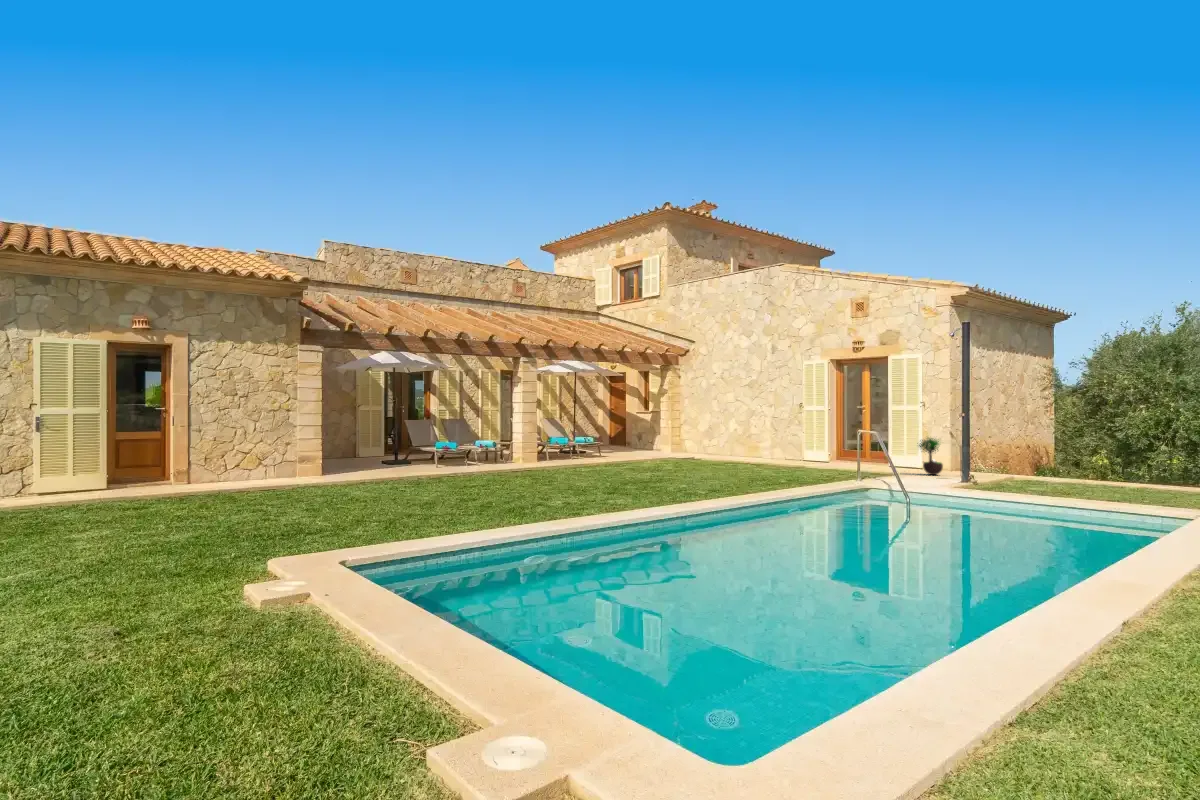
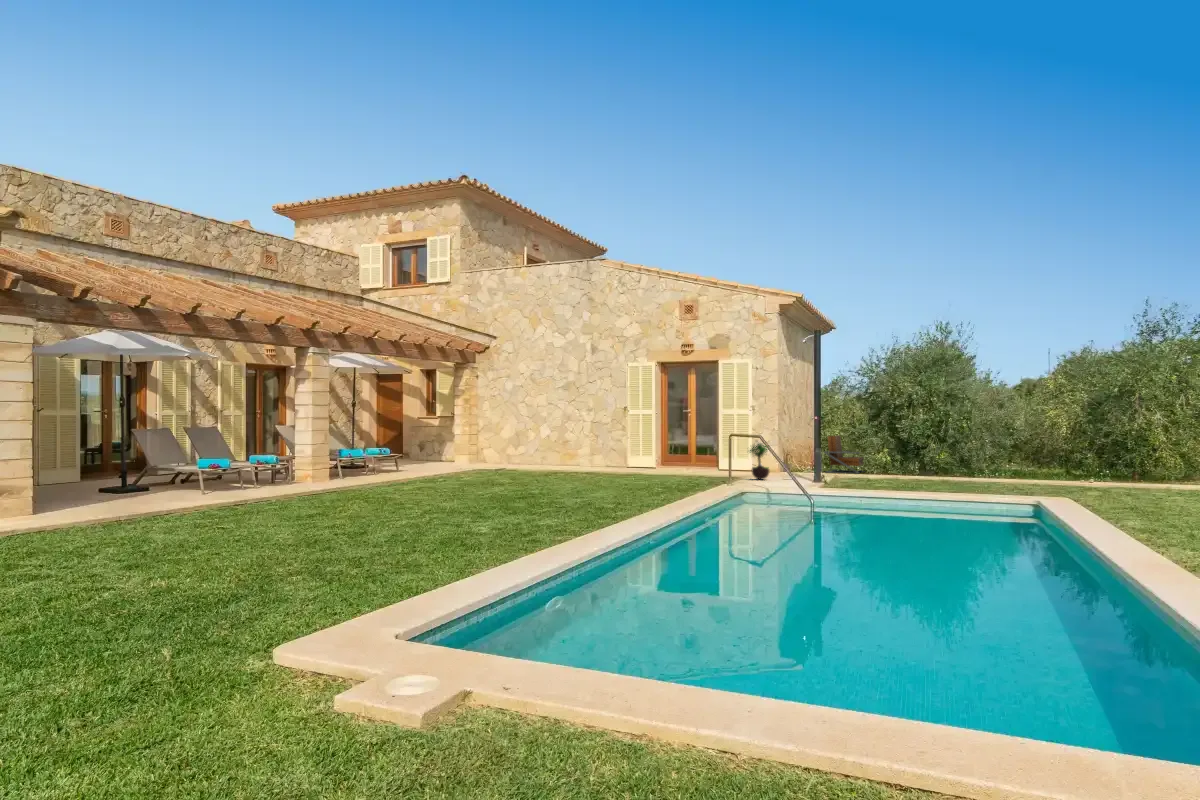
lounge chair: none [1034,429,1092,472] -> present [824,435,865,474]

